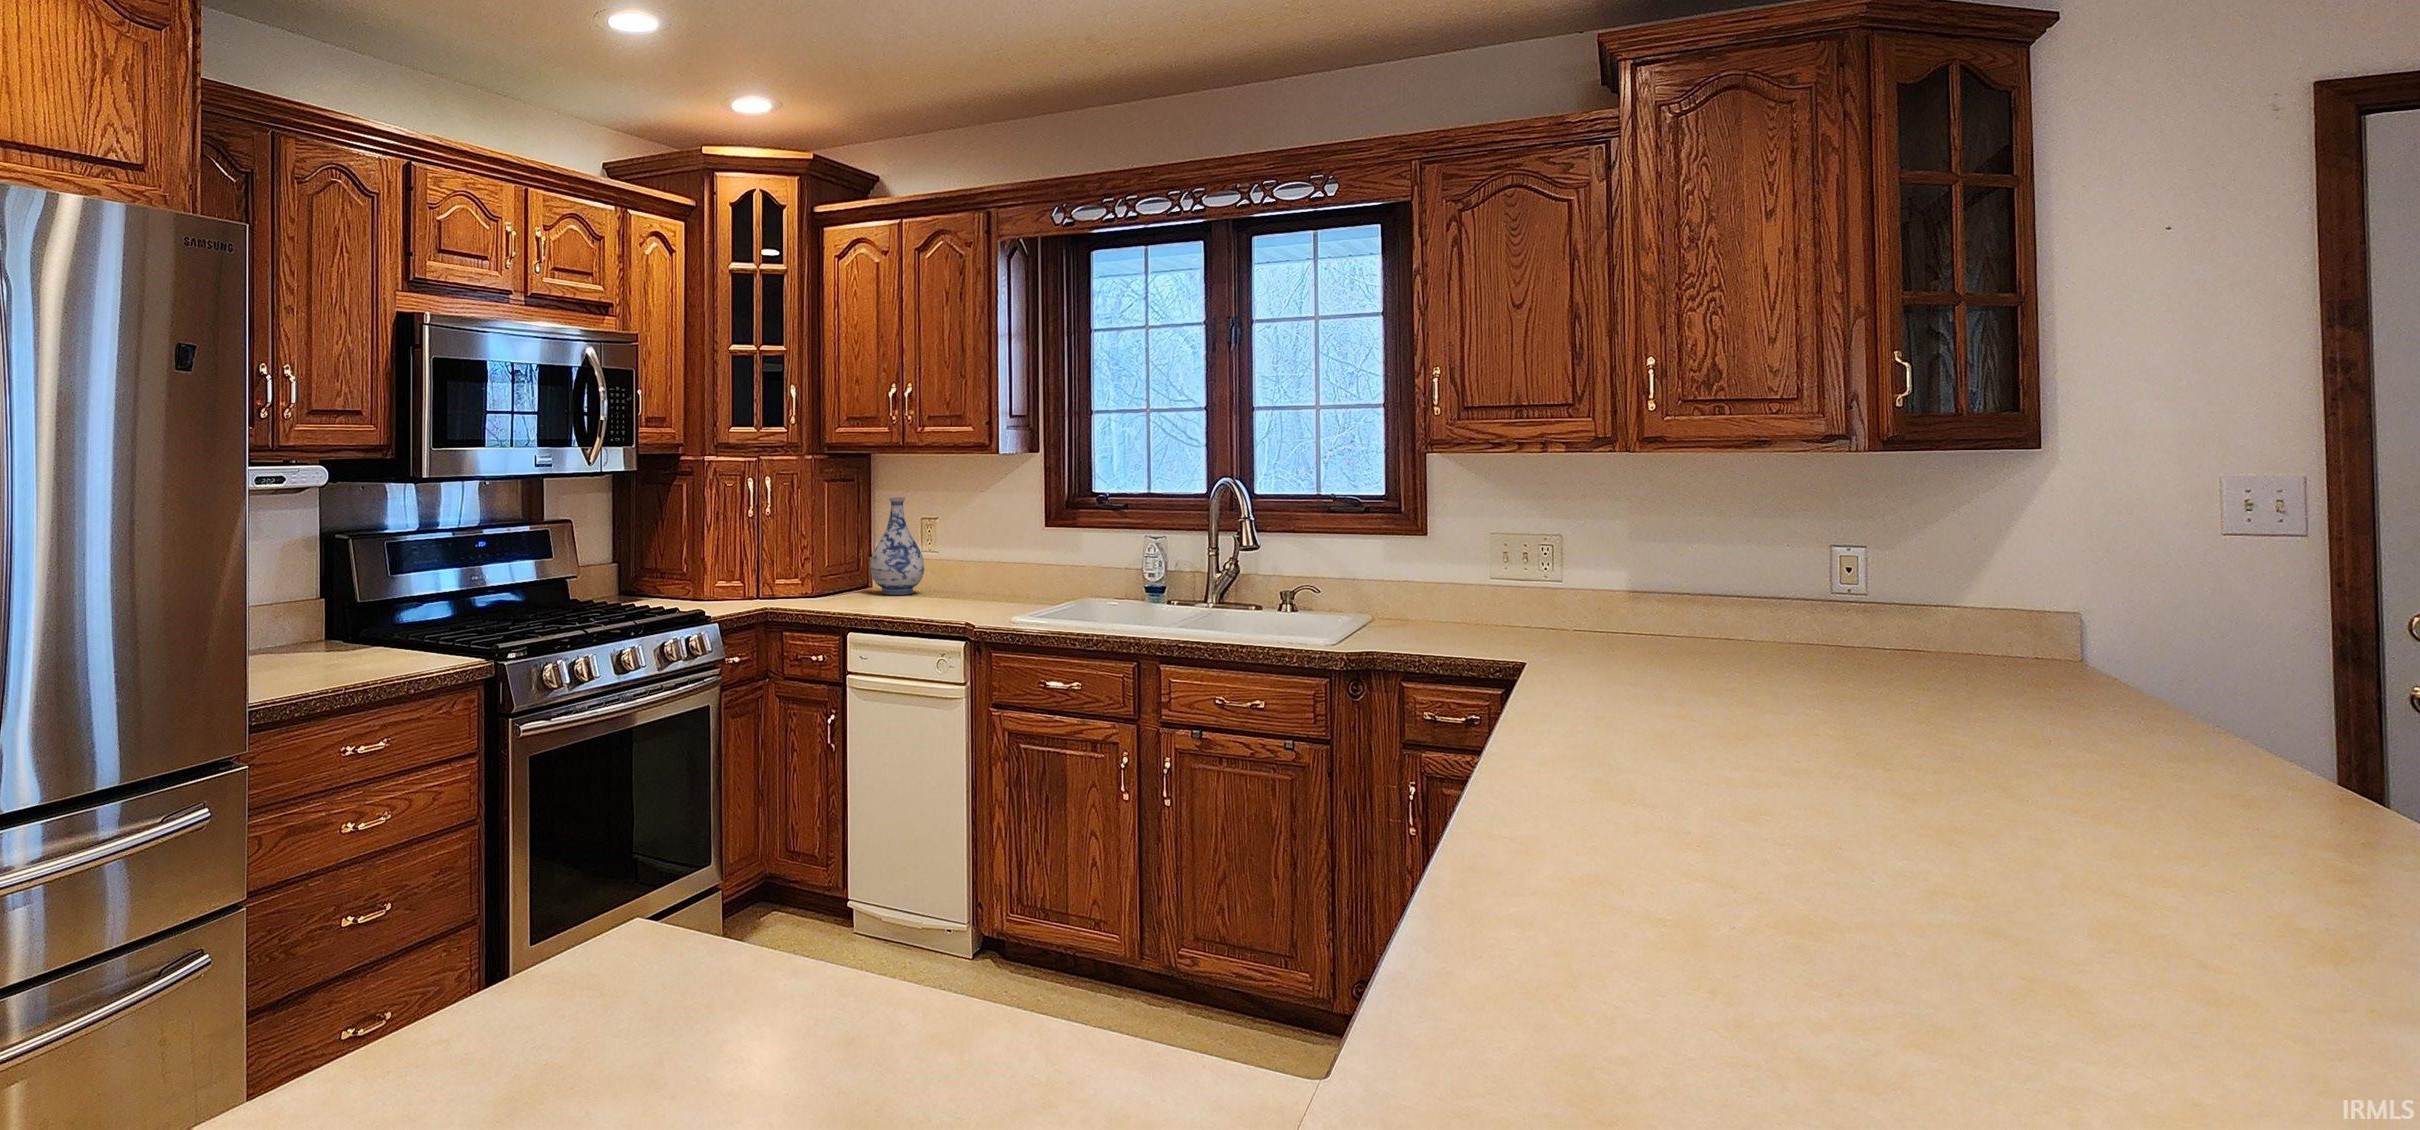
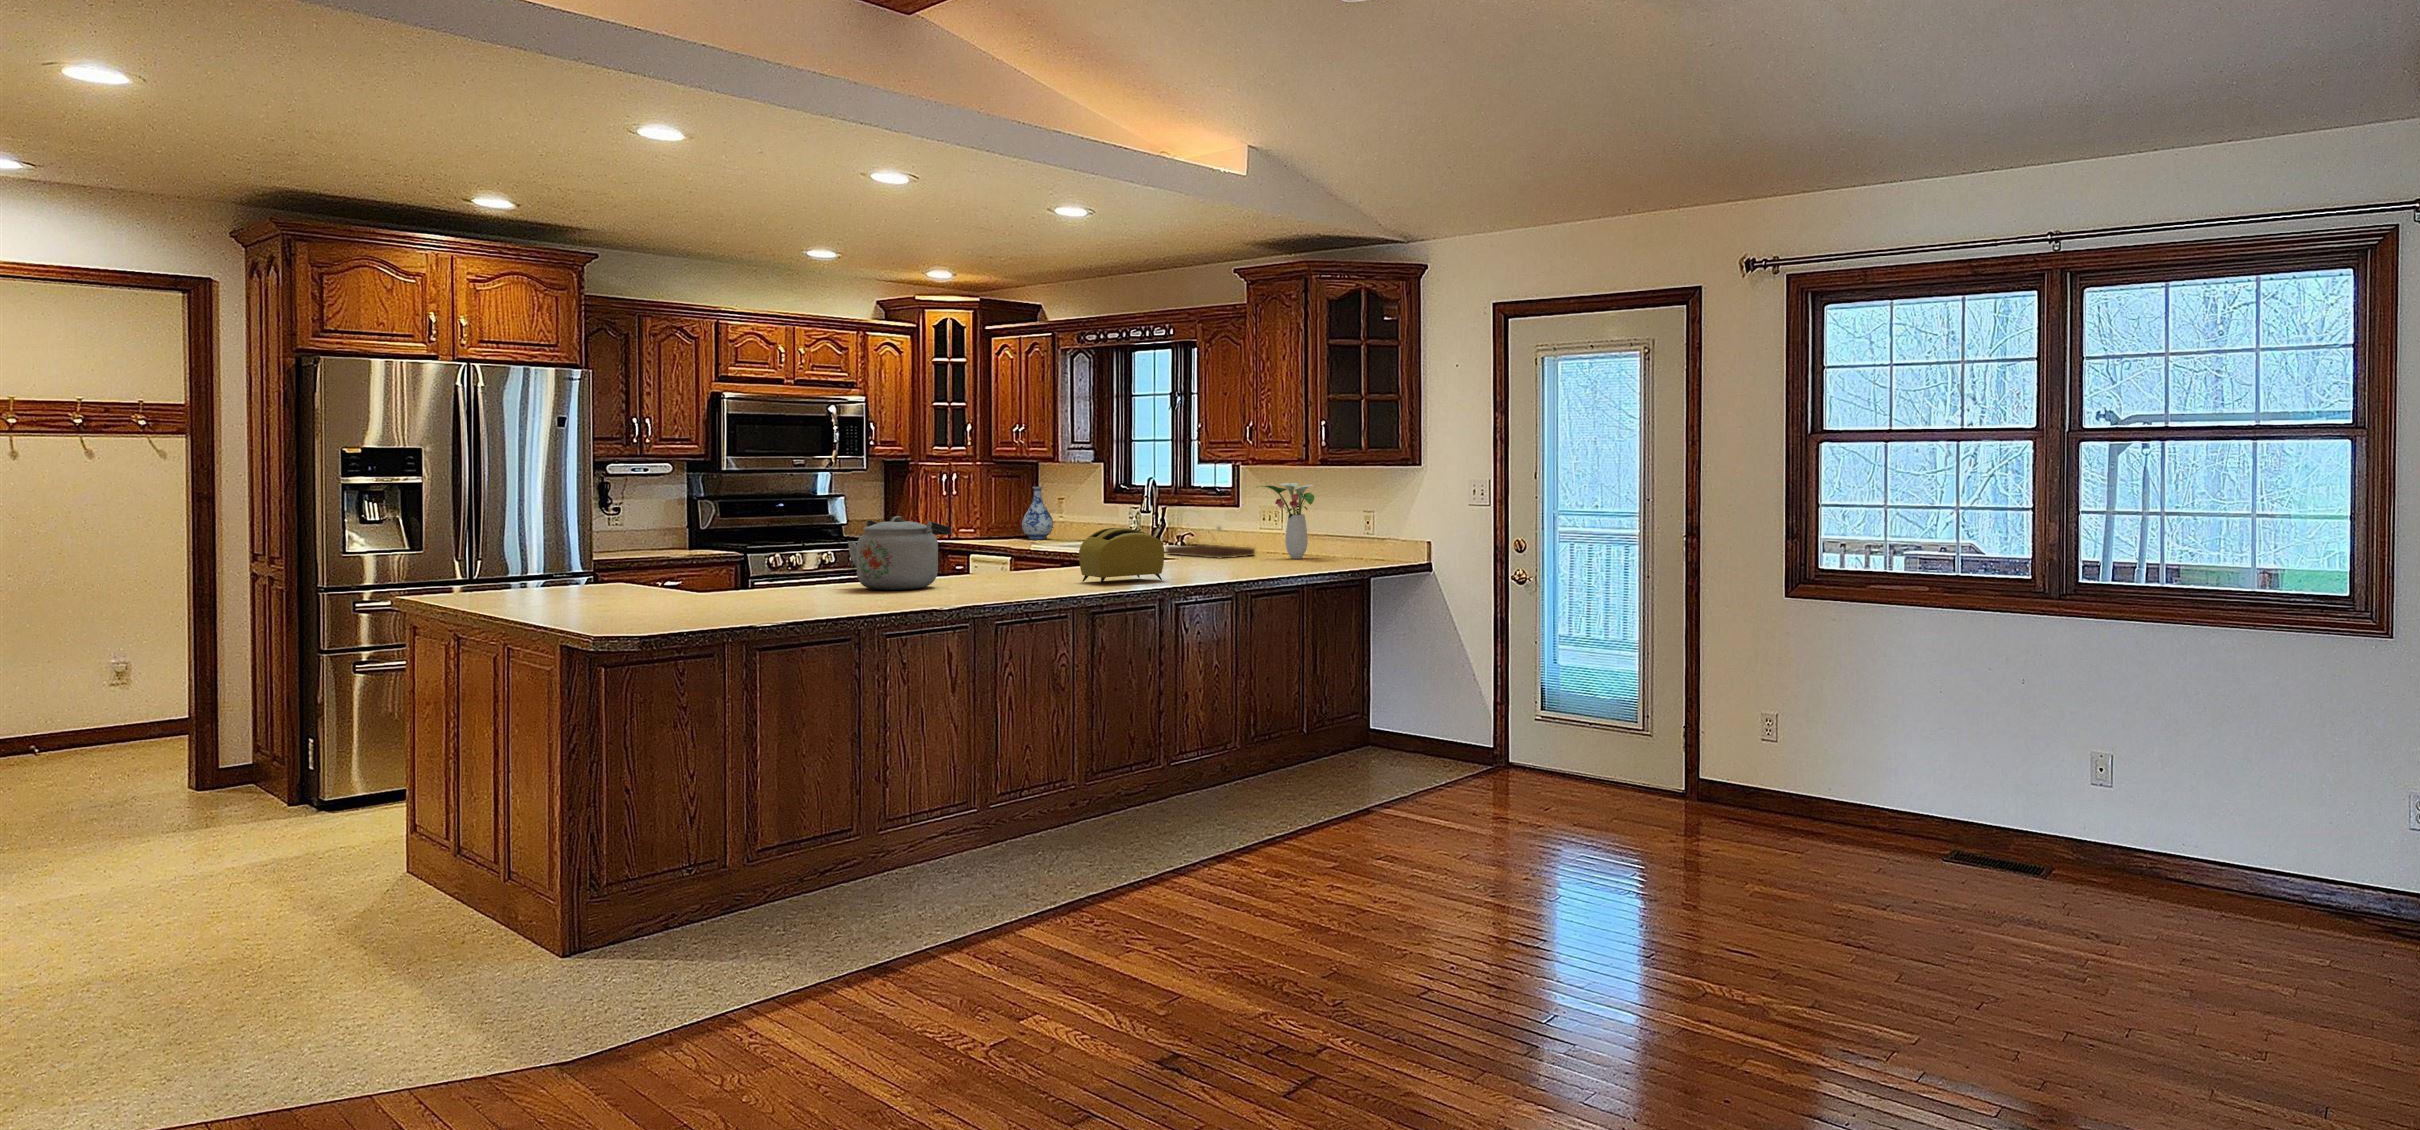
flower arrangement: none [1709,486,1890,658] -> present [1257,483,1314,559]
tray: none [1408,582,1625,660] -> present [1166,527,1255,558]
toaster: none [2070,652,2323,870] -> present [1079,528,1165,584]
kettle: none [1572,661,1983,987] -> present [847,516,951,590]

